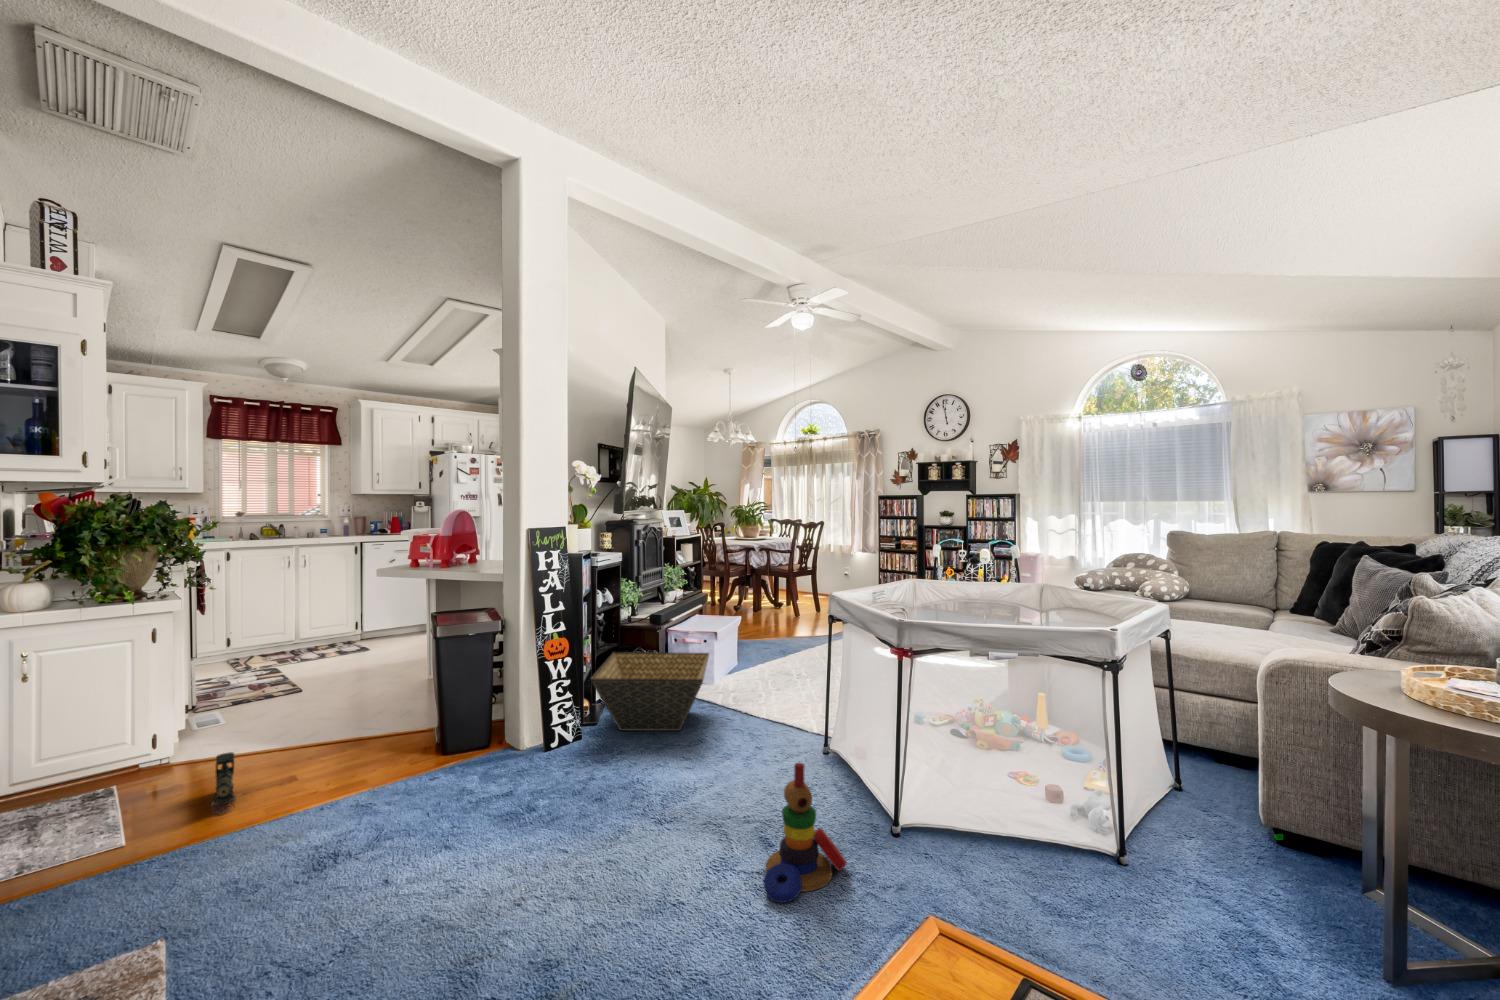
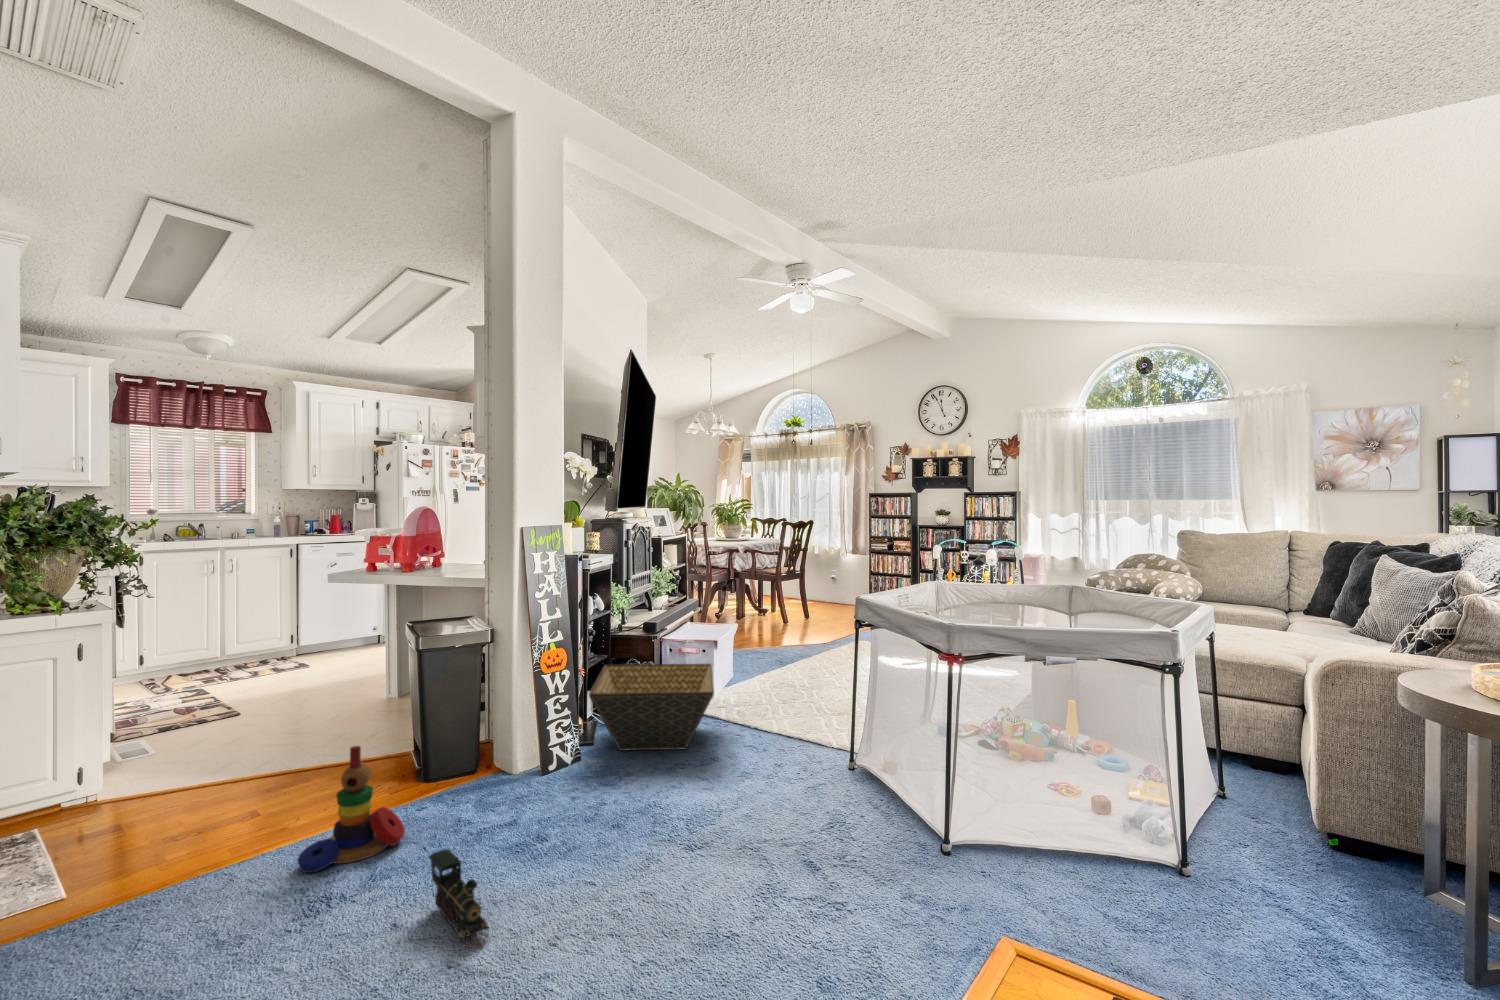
toy train: present [211,752,236,813] -> present [429,849,489,947]
stacking toy: present [764,763,846,903] -> present [297,746,405,873]

